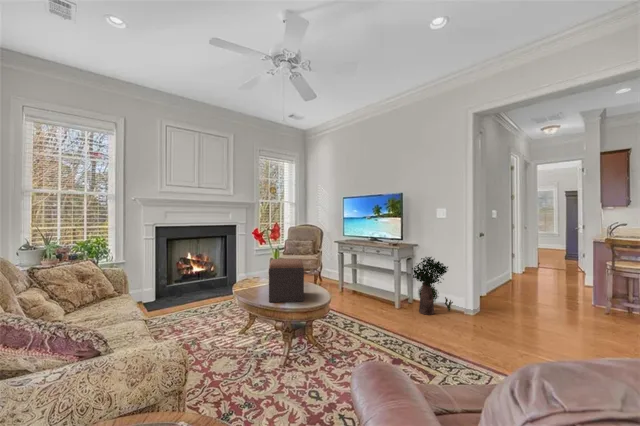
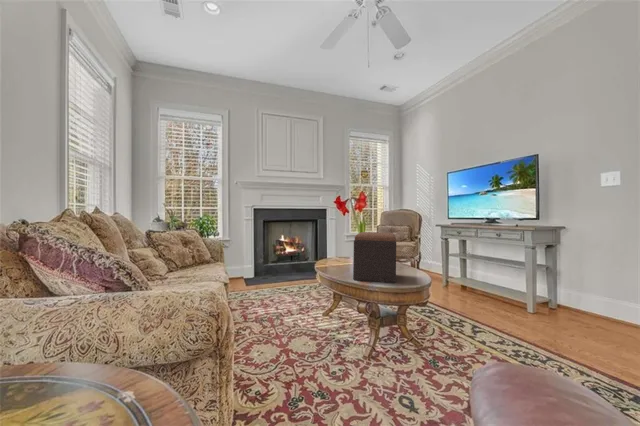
potted plant: present [410,257,453,315] -> none [547,245,624,327]

